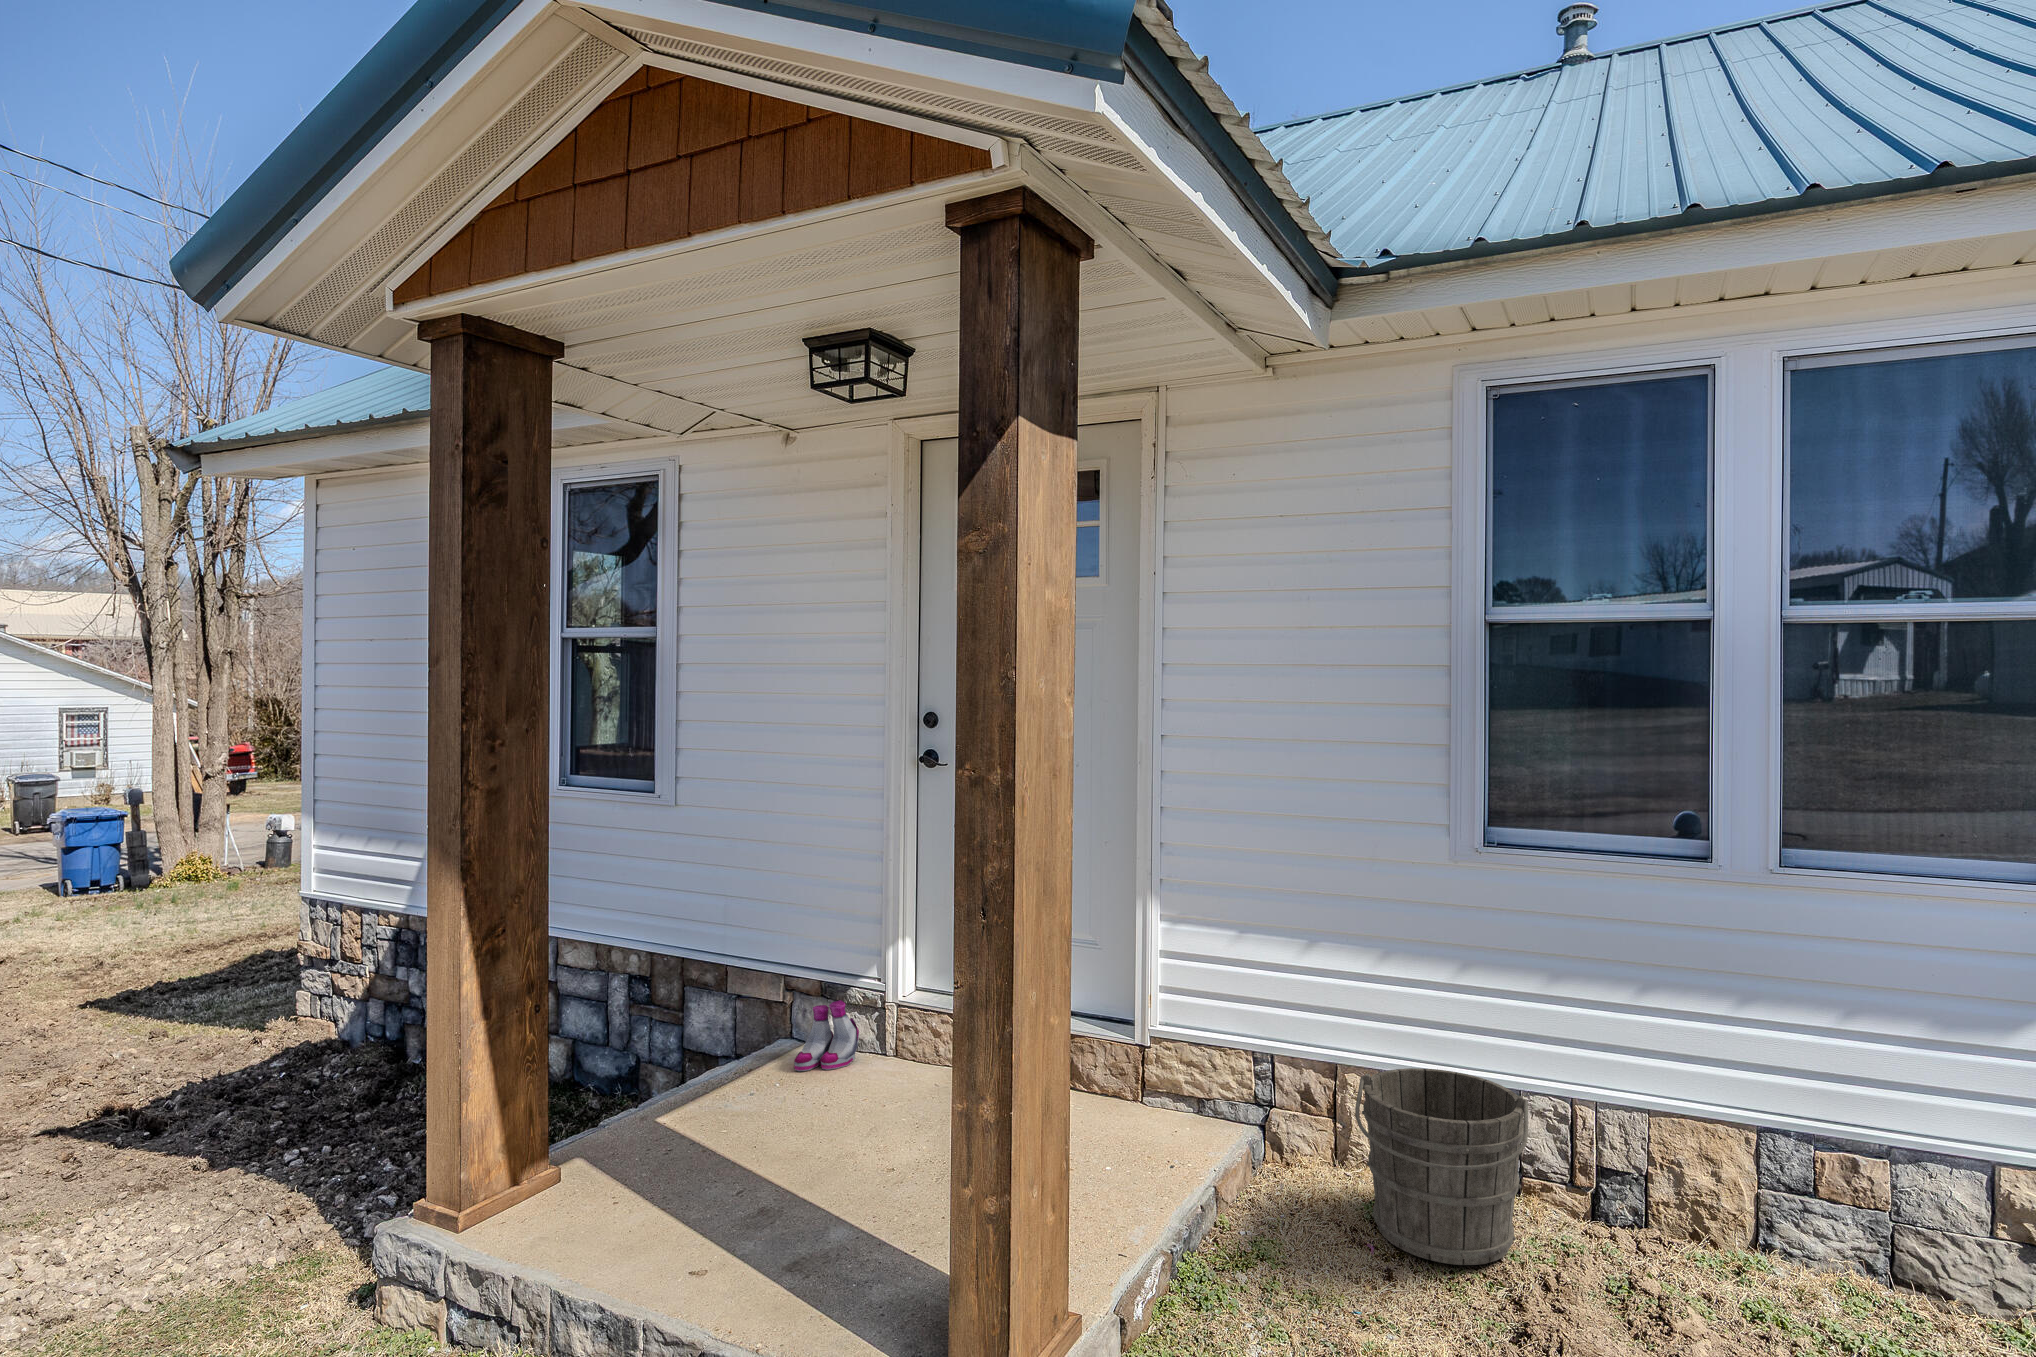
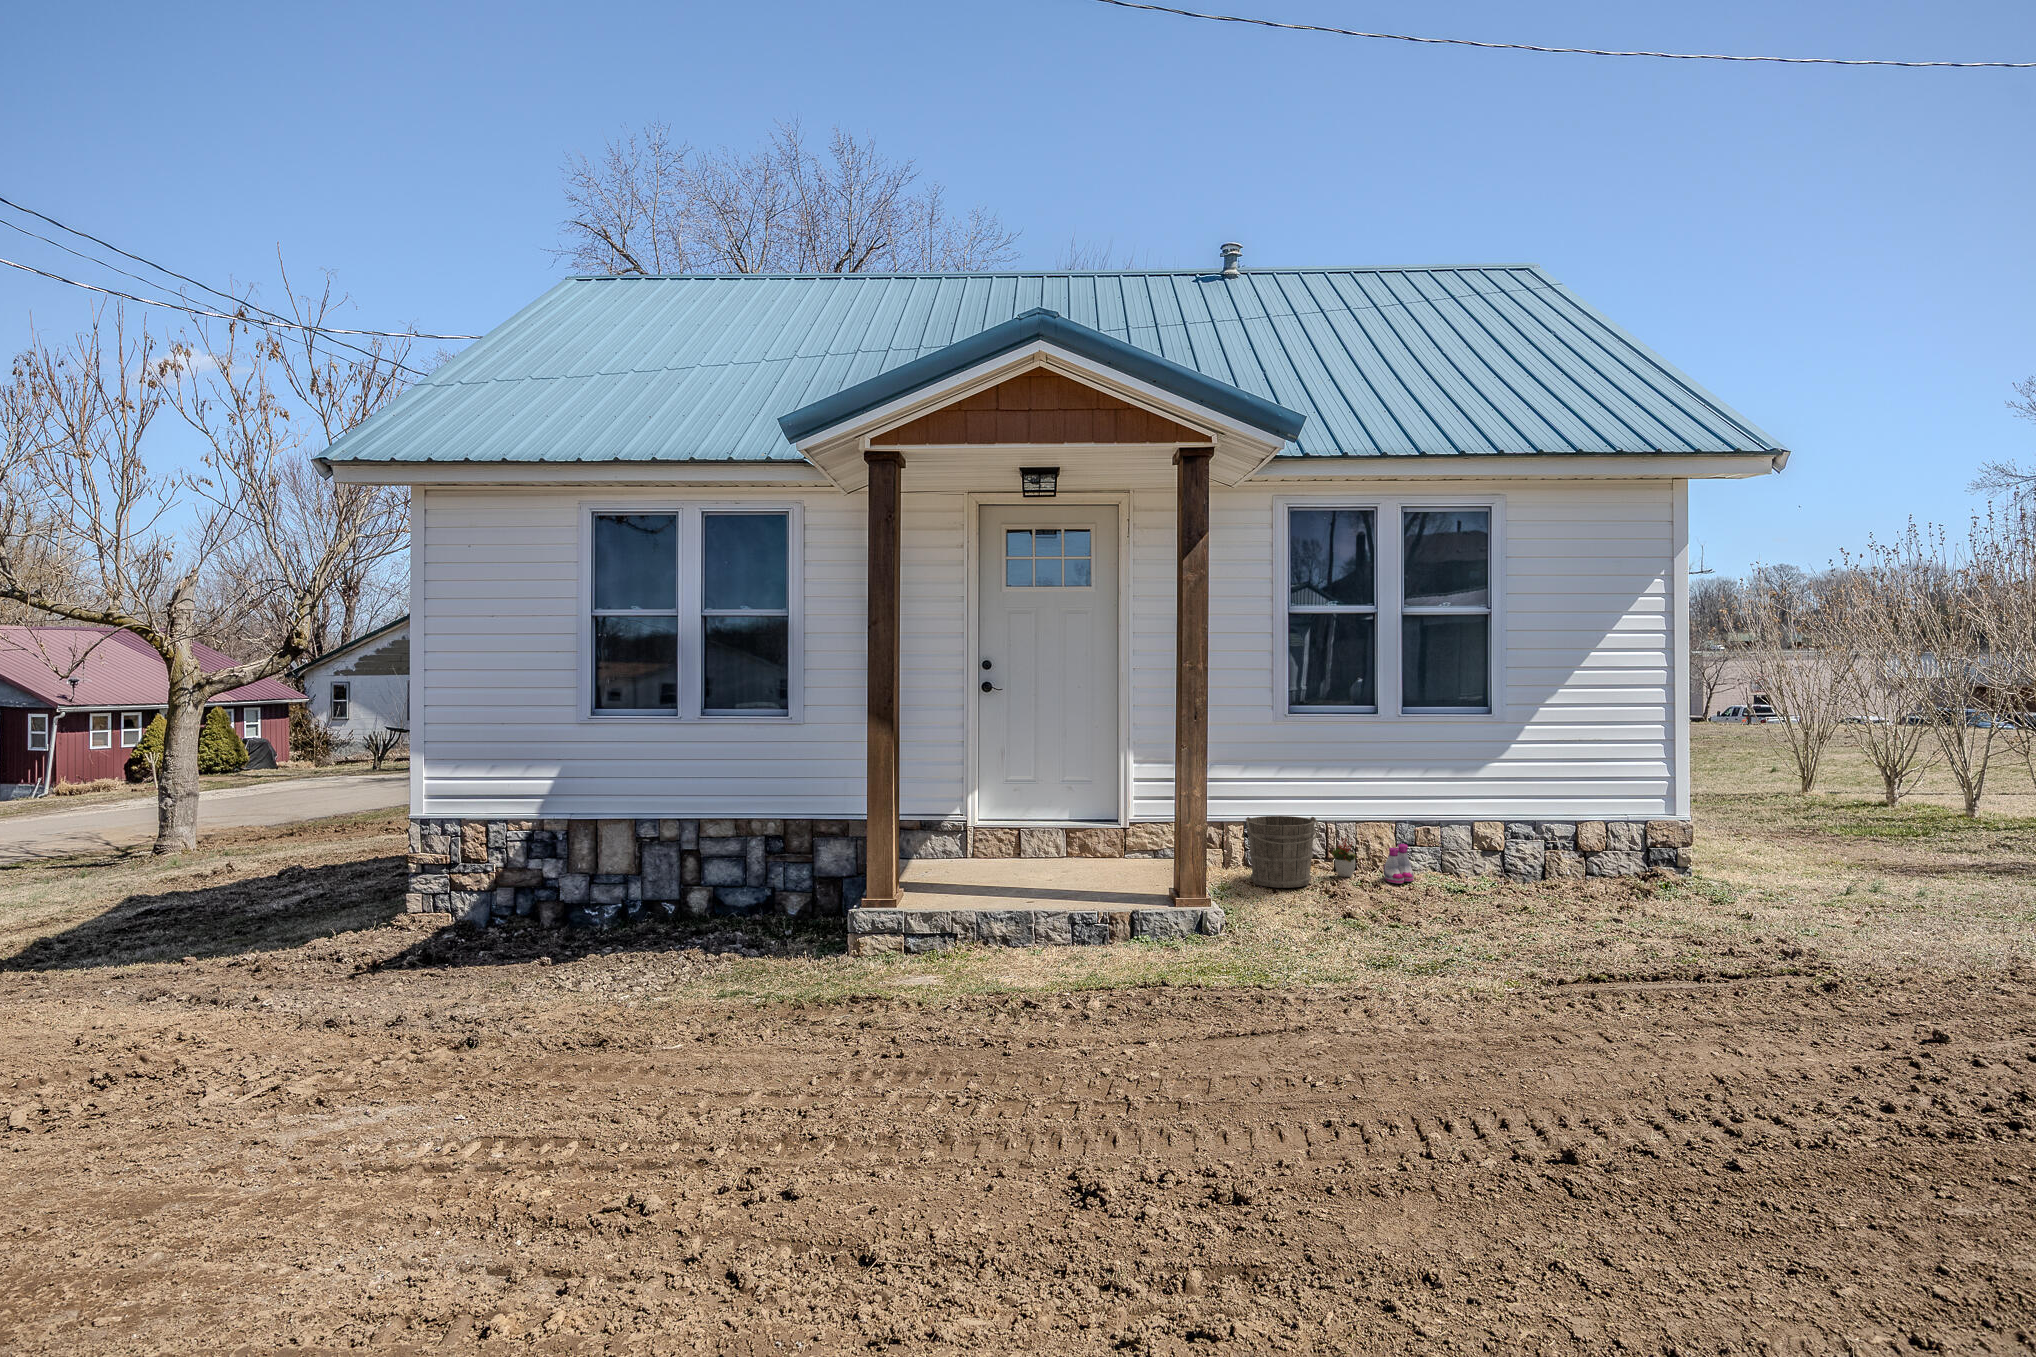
boots: present [794,1000,859,1071] -> present [1383,844,1414,883]
decorative plant: none [1580,1145,1642,1244] -> present [1332,838,1356,877]

